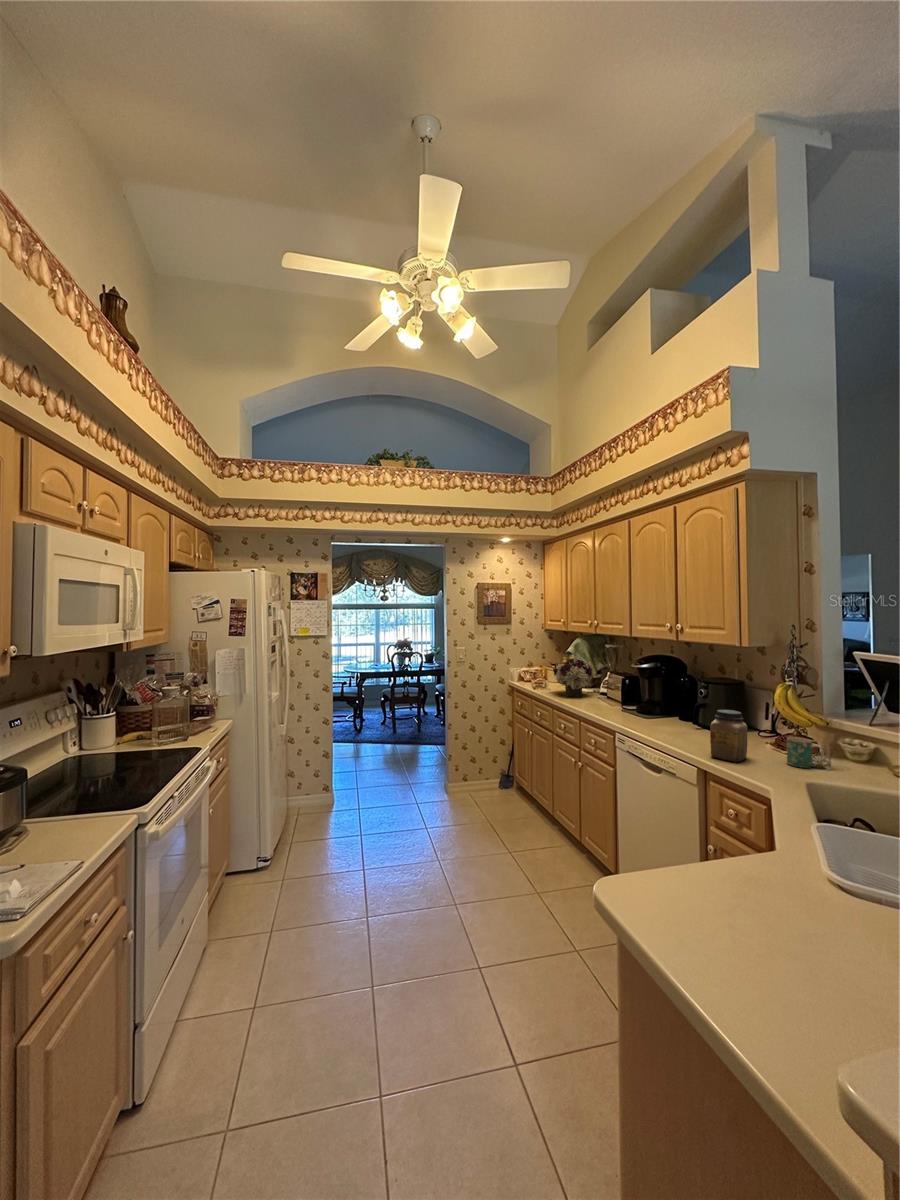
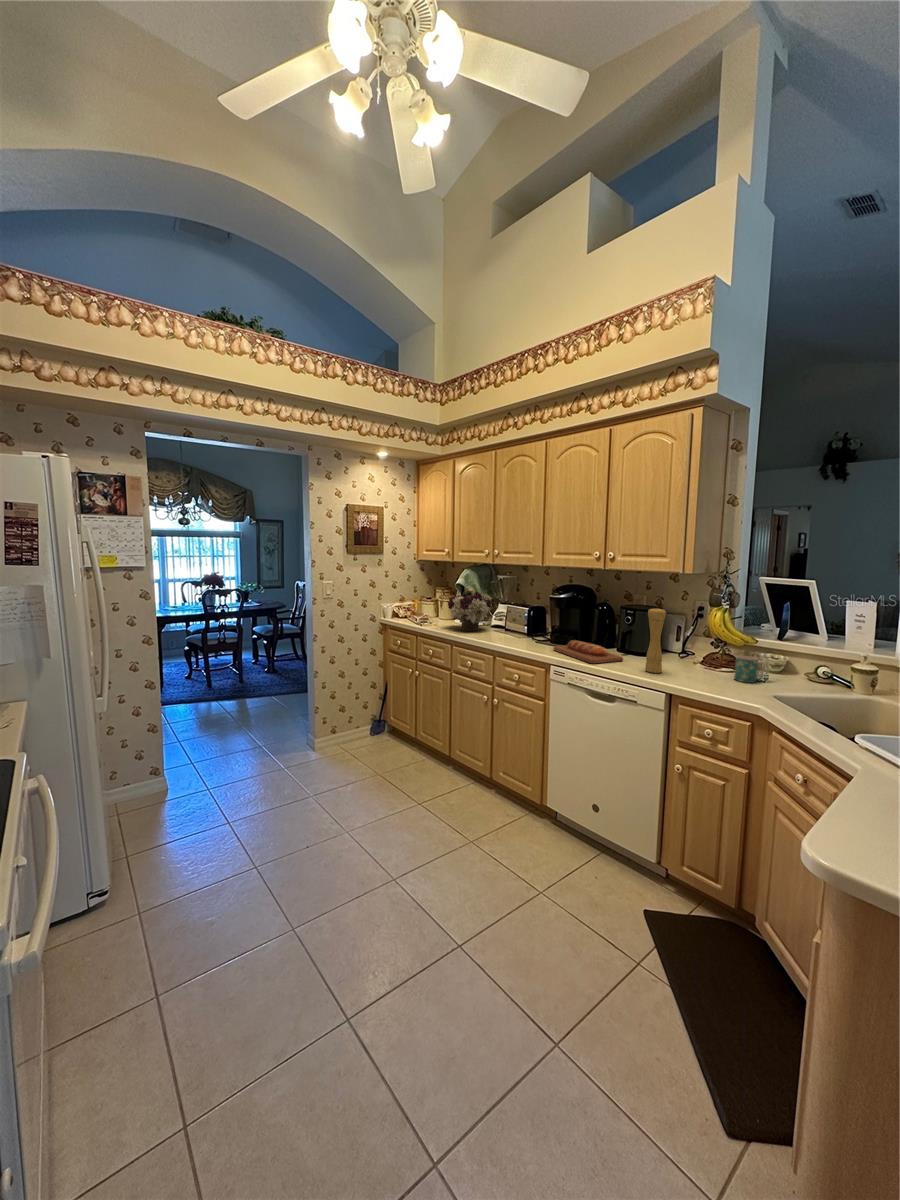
pepper mill: none [692,681,711,748] -> present [645,608,666,673]
bread loaf: none [627,710,686,734] -> present [553,640,623,663]
jar: present [710,710,748,762] -> none [675,635,707,684]

